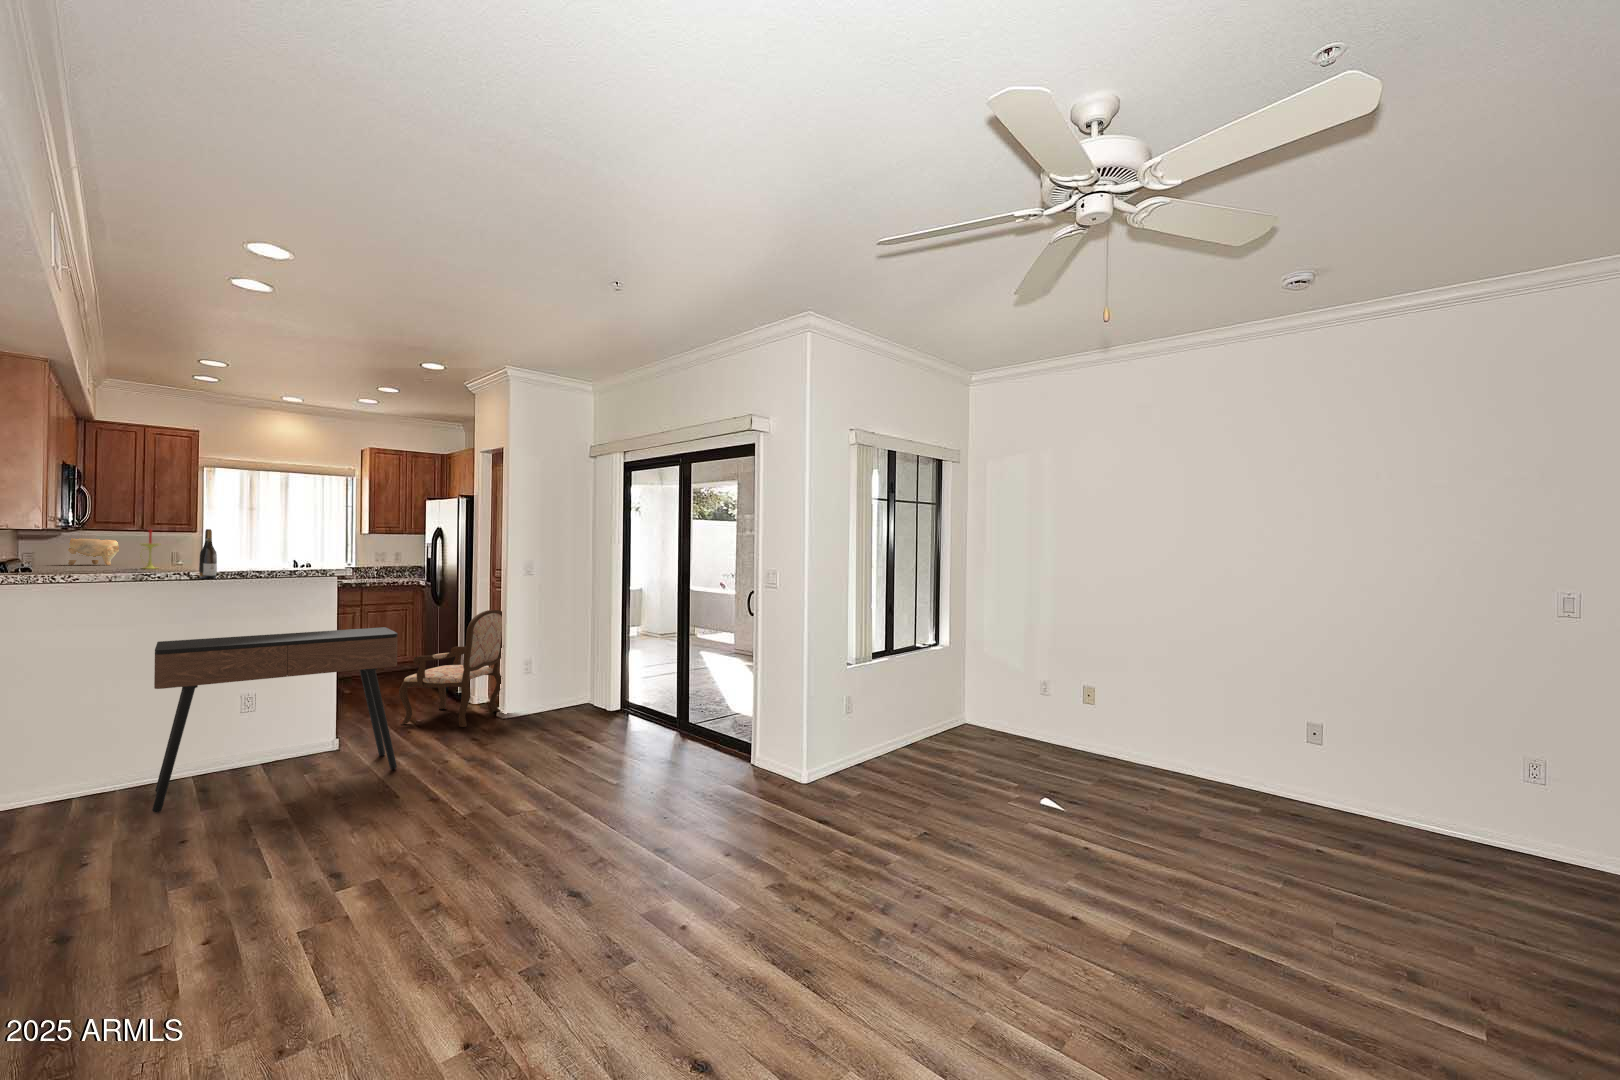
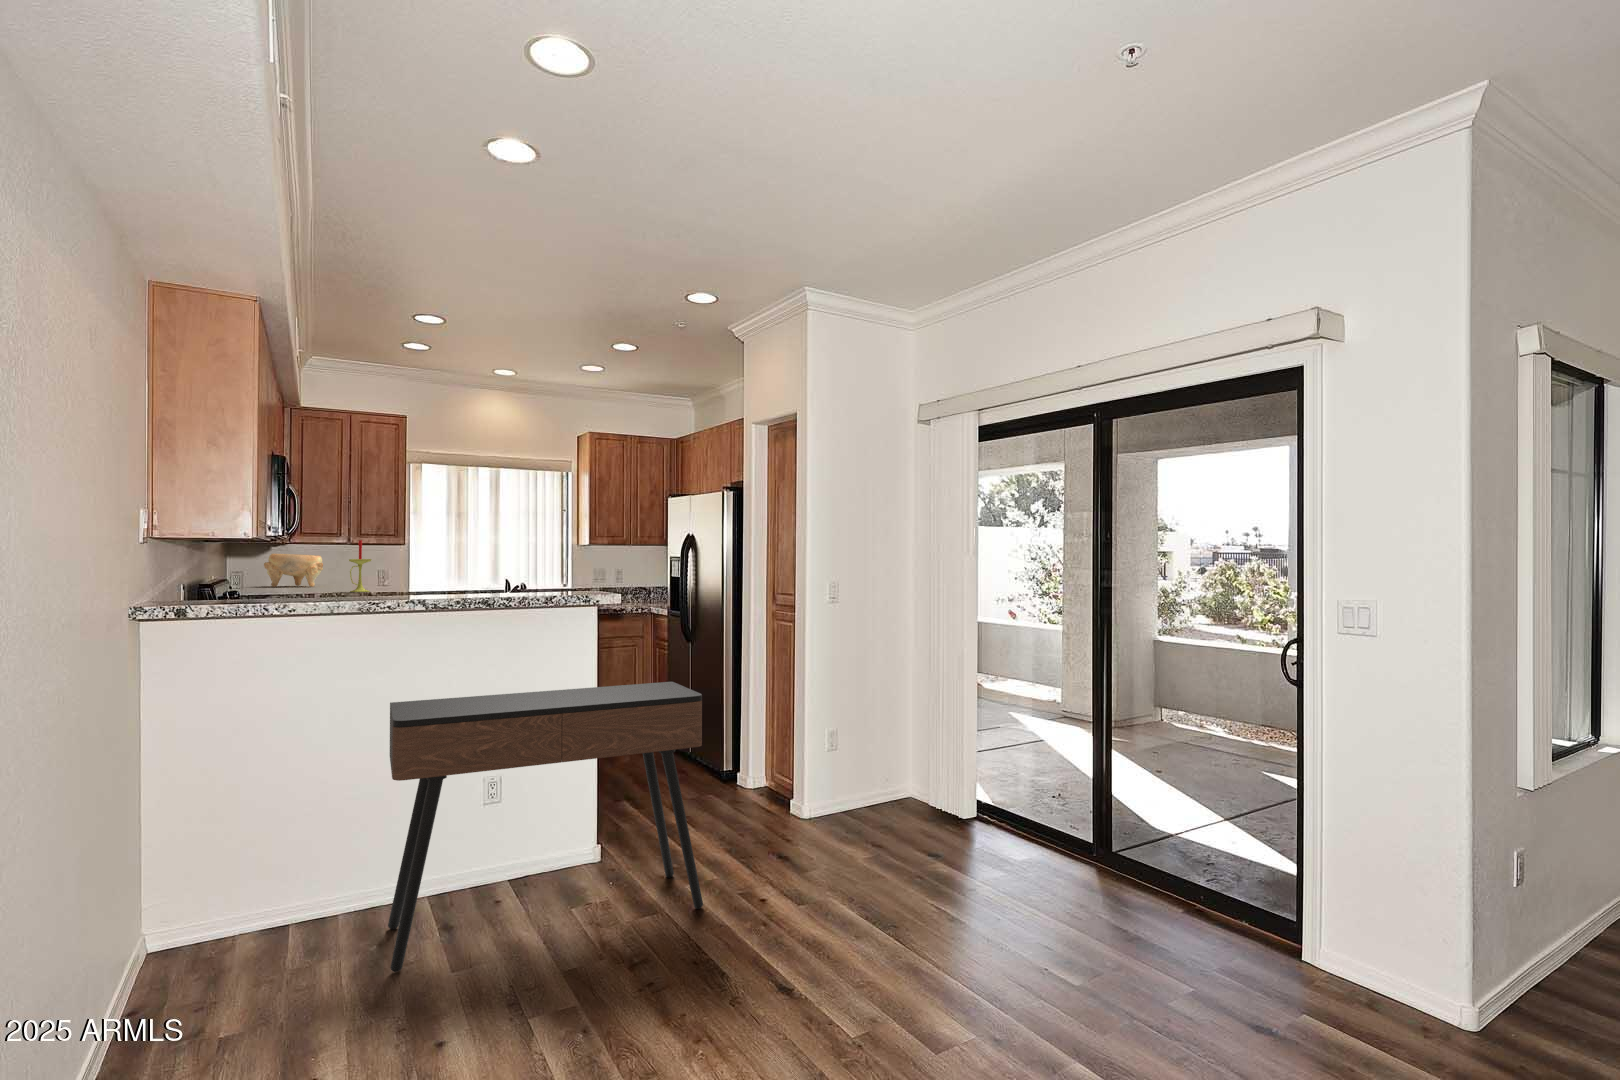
wine bottle: present [199,529,217,578] -> none [434,536,455,608]
armchair: present [399,610,502,727] -> none [669,653,803,828]

